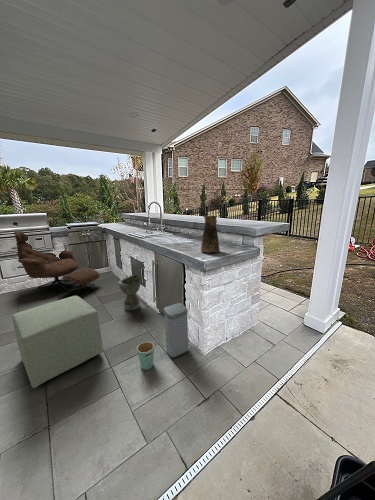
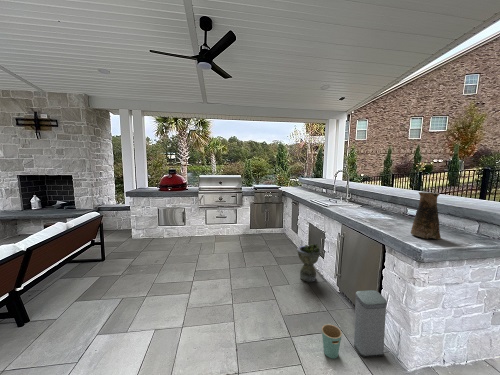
lounge chair: present [14,232,100,295] -> none [214,187,275,252]
ottoman: present [13,296,103,388] -> none [215,255,284,334]

